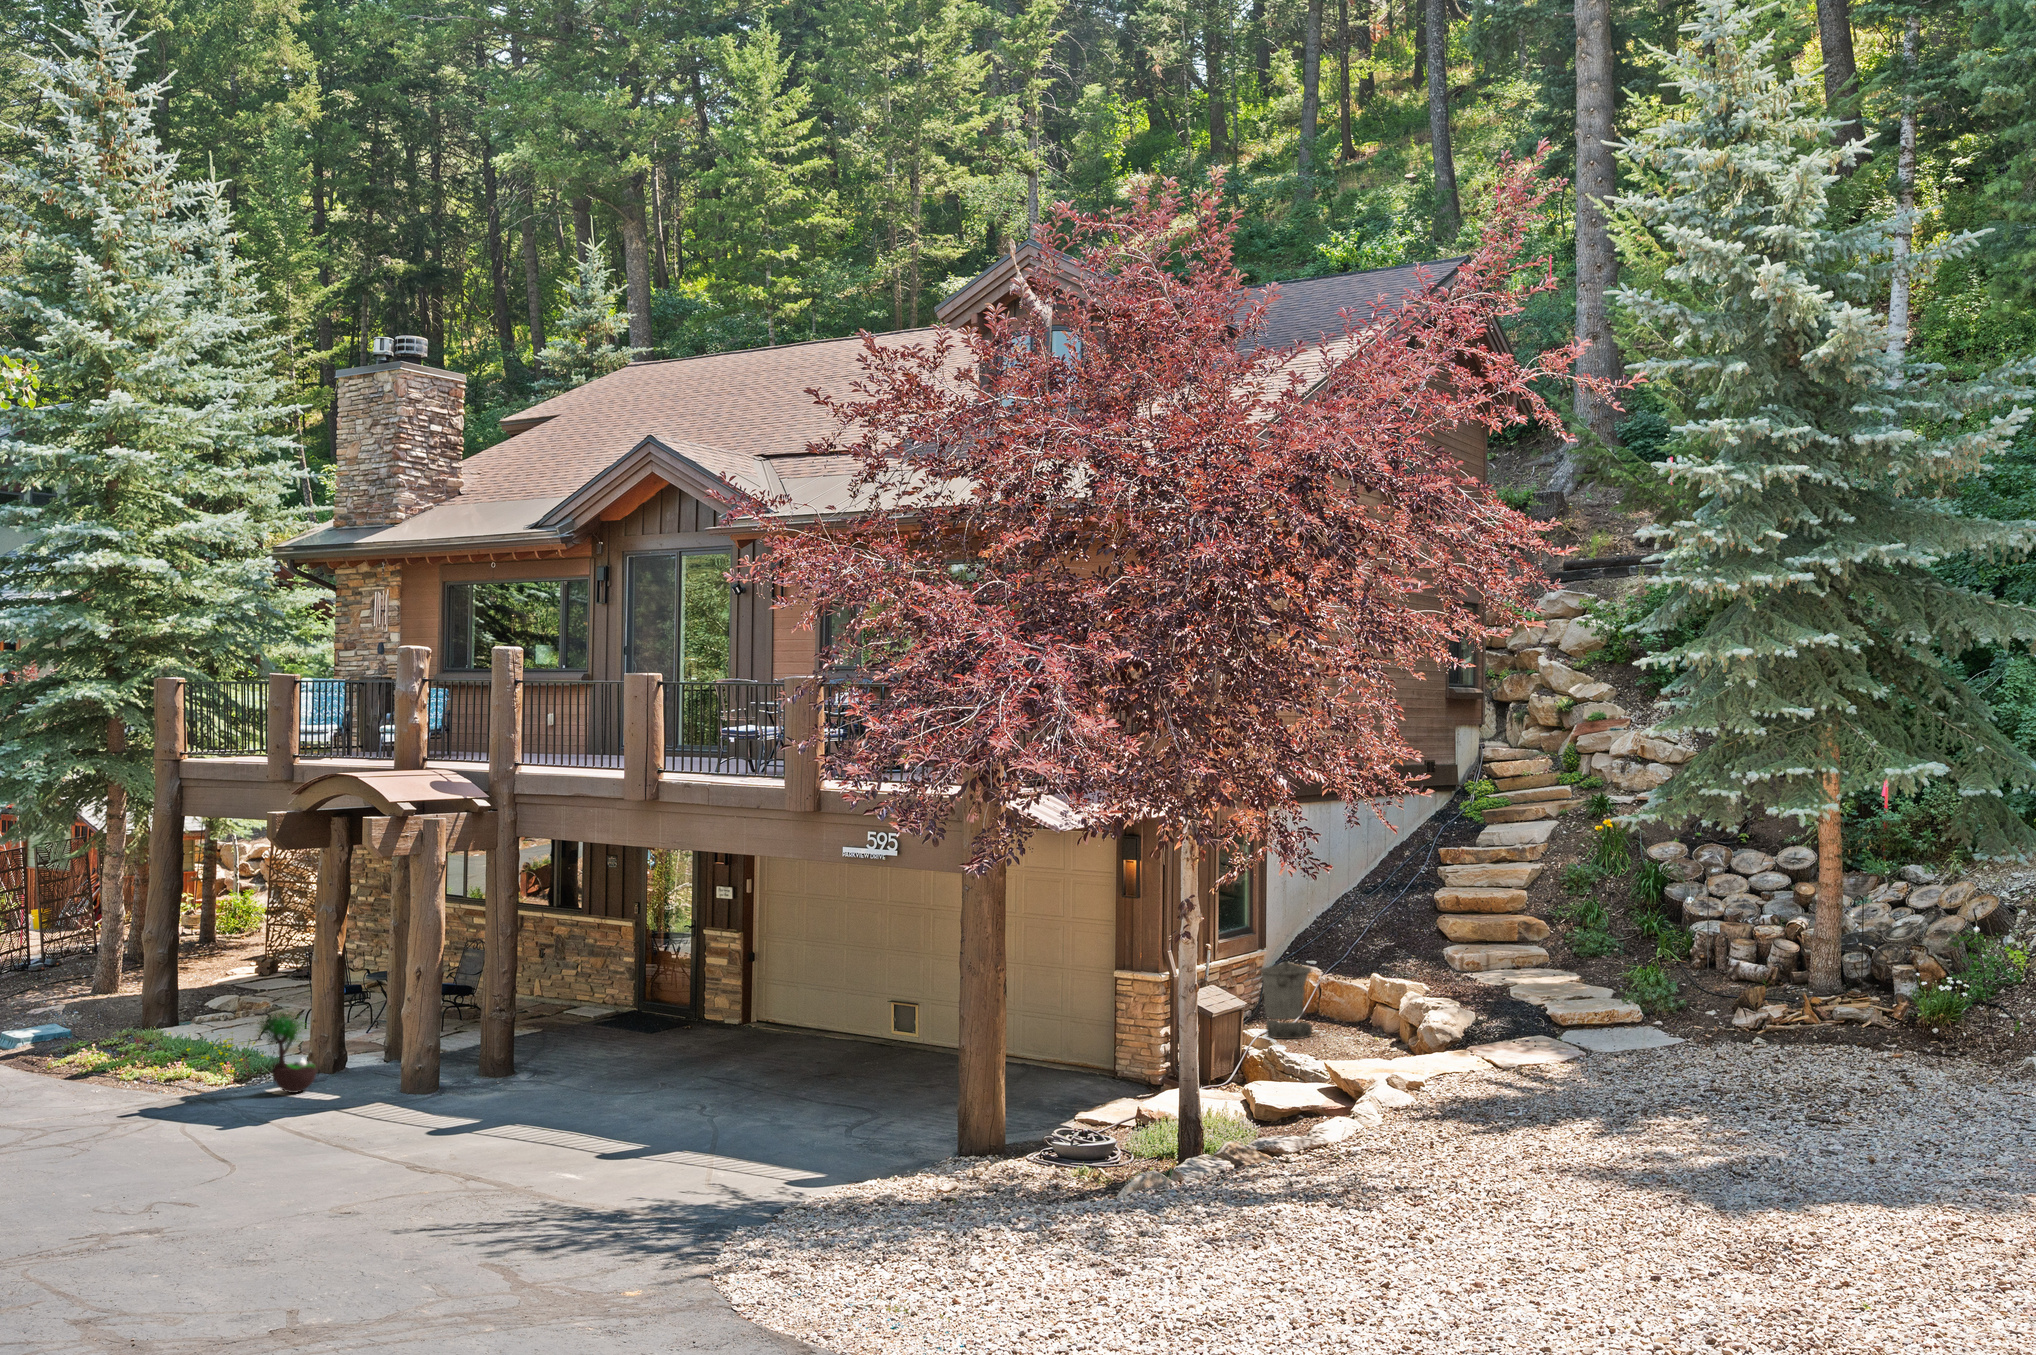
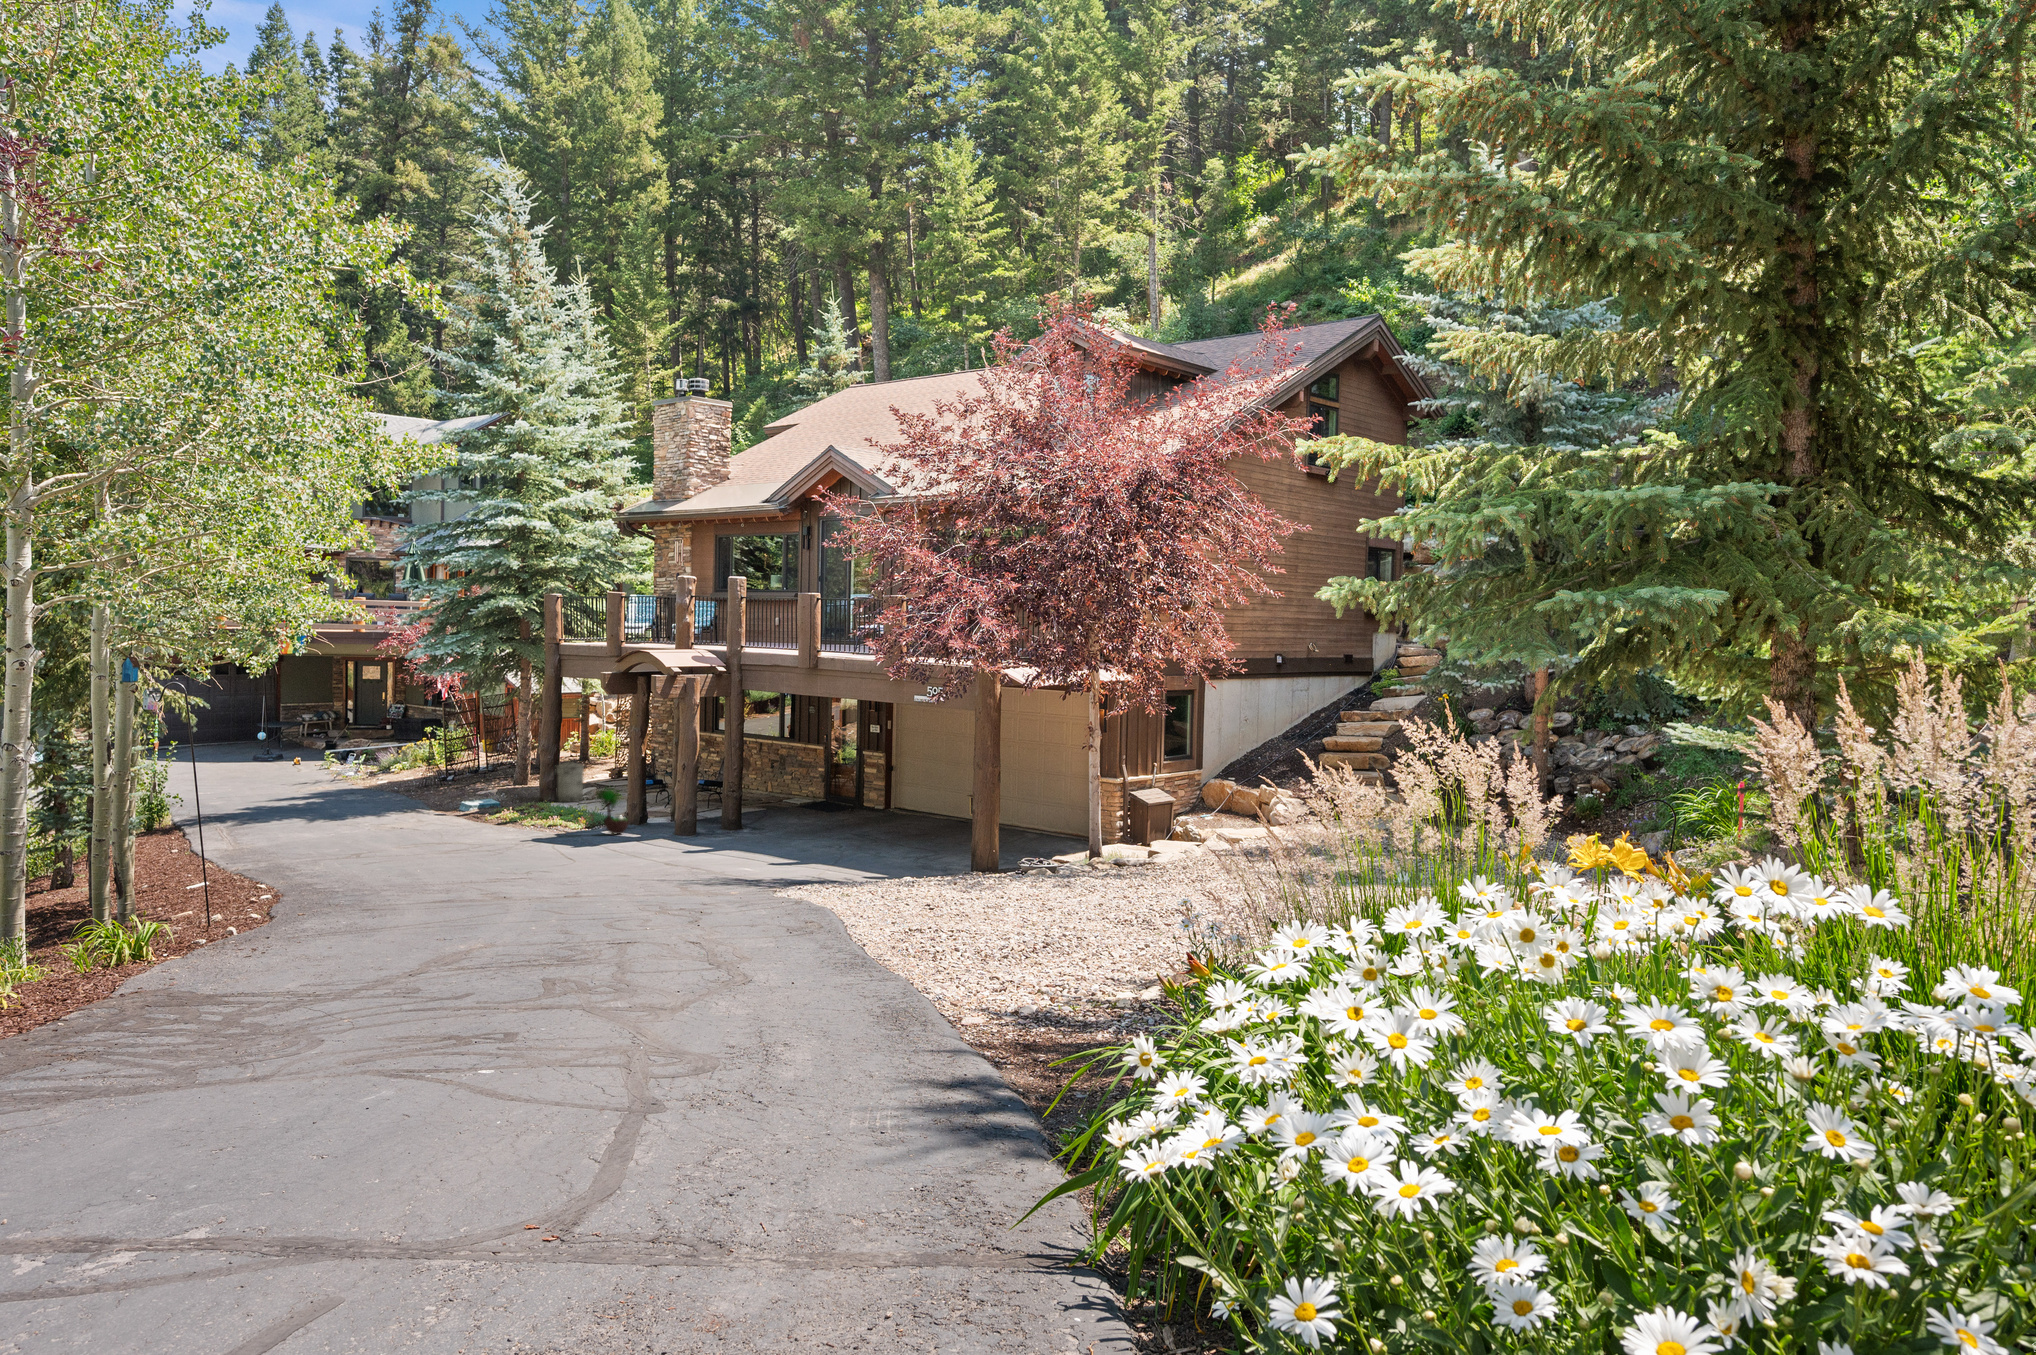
trash can: present [1261,961,1312,1039] -> present [555,762,584,802]

